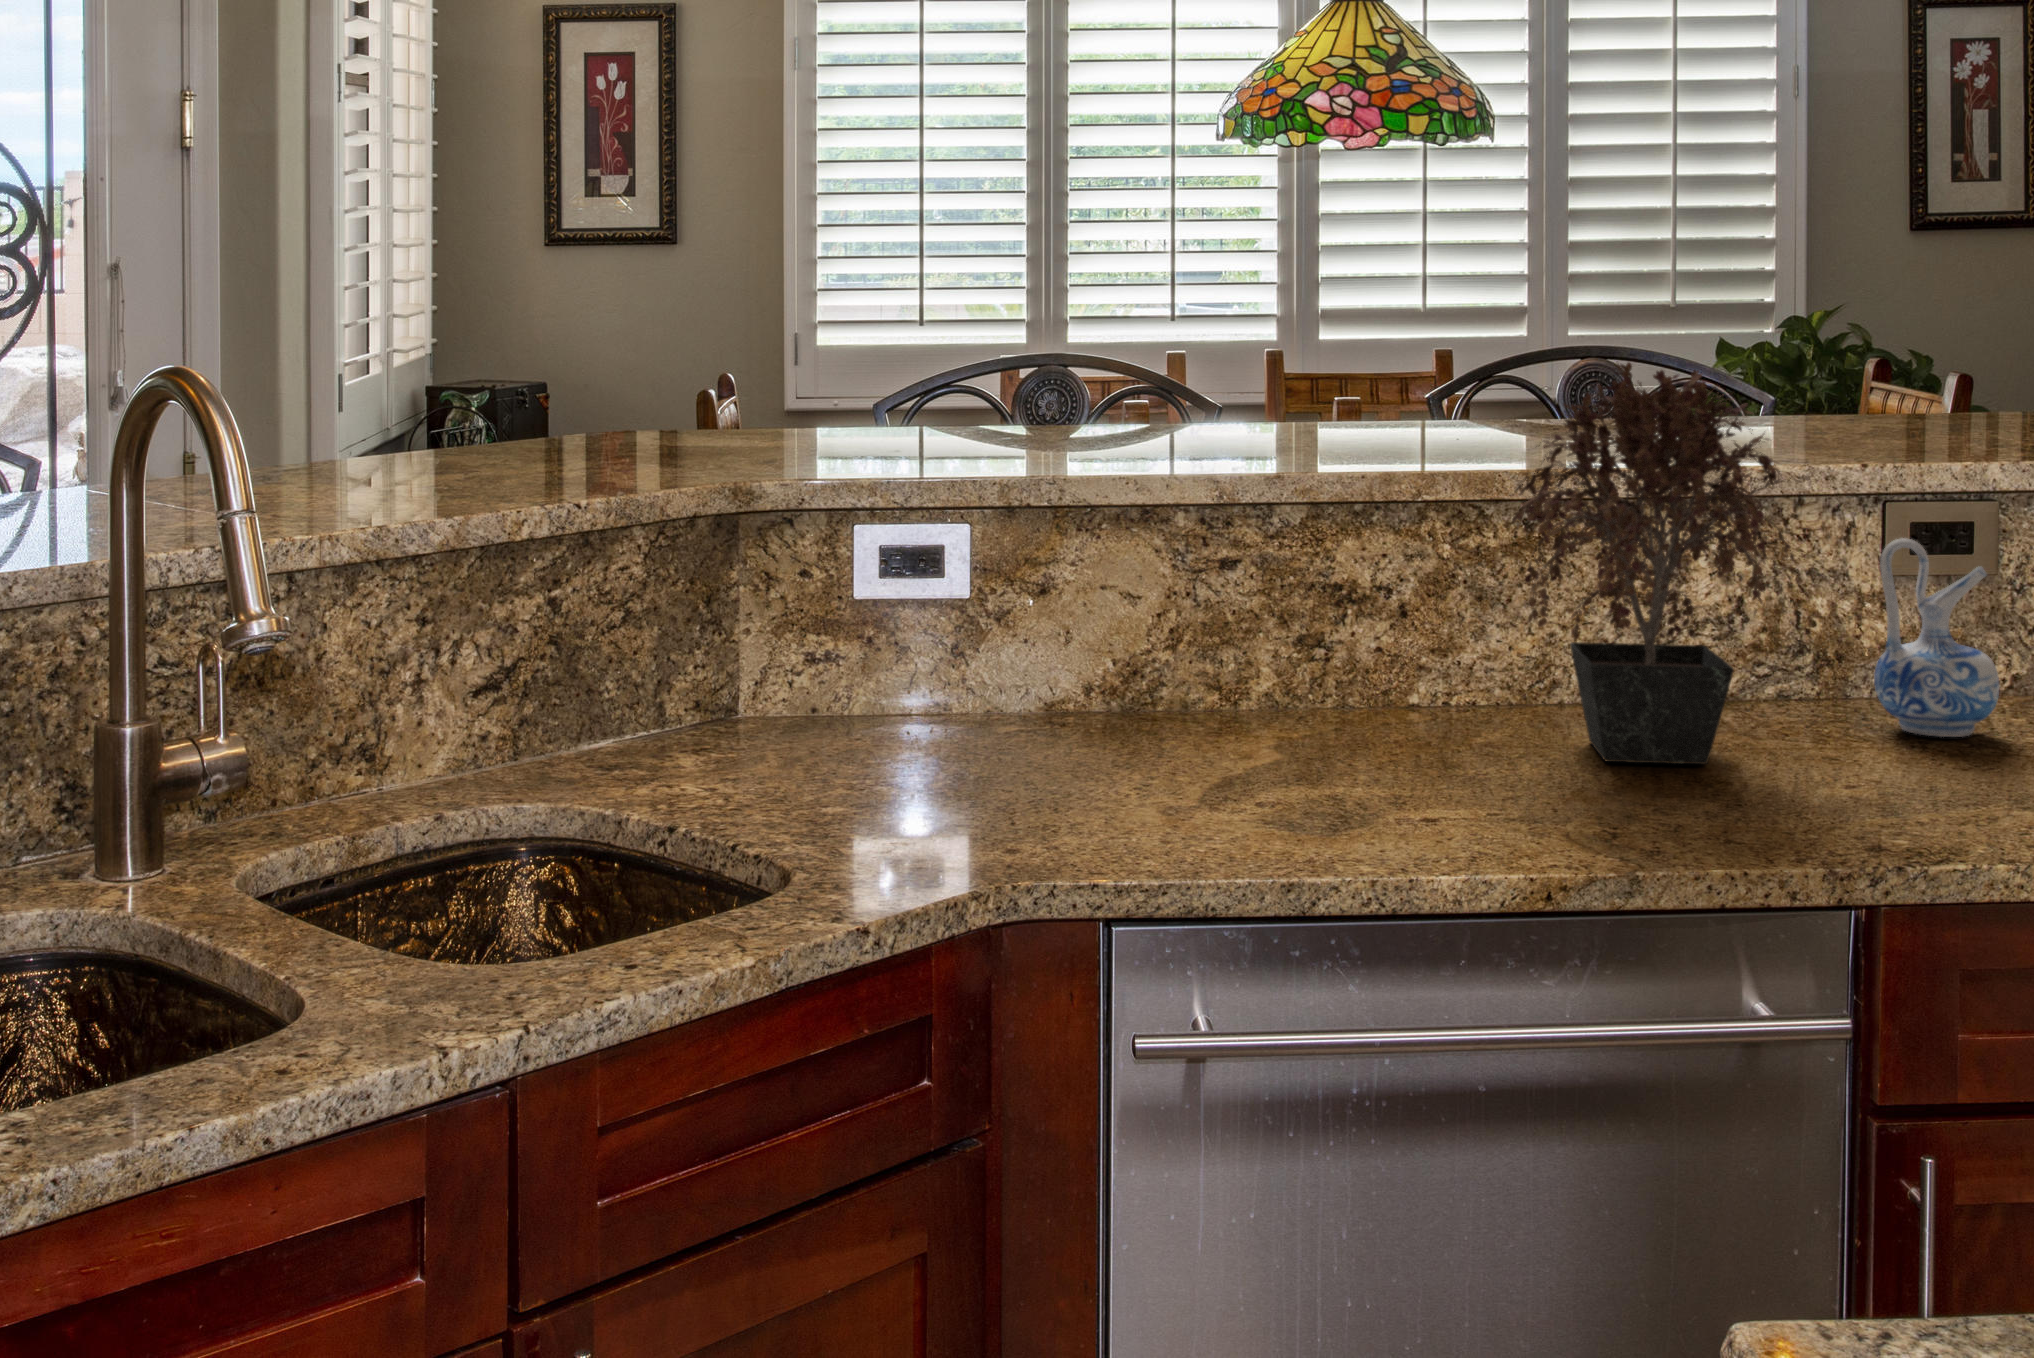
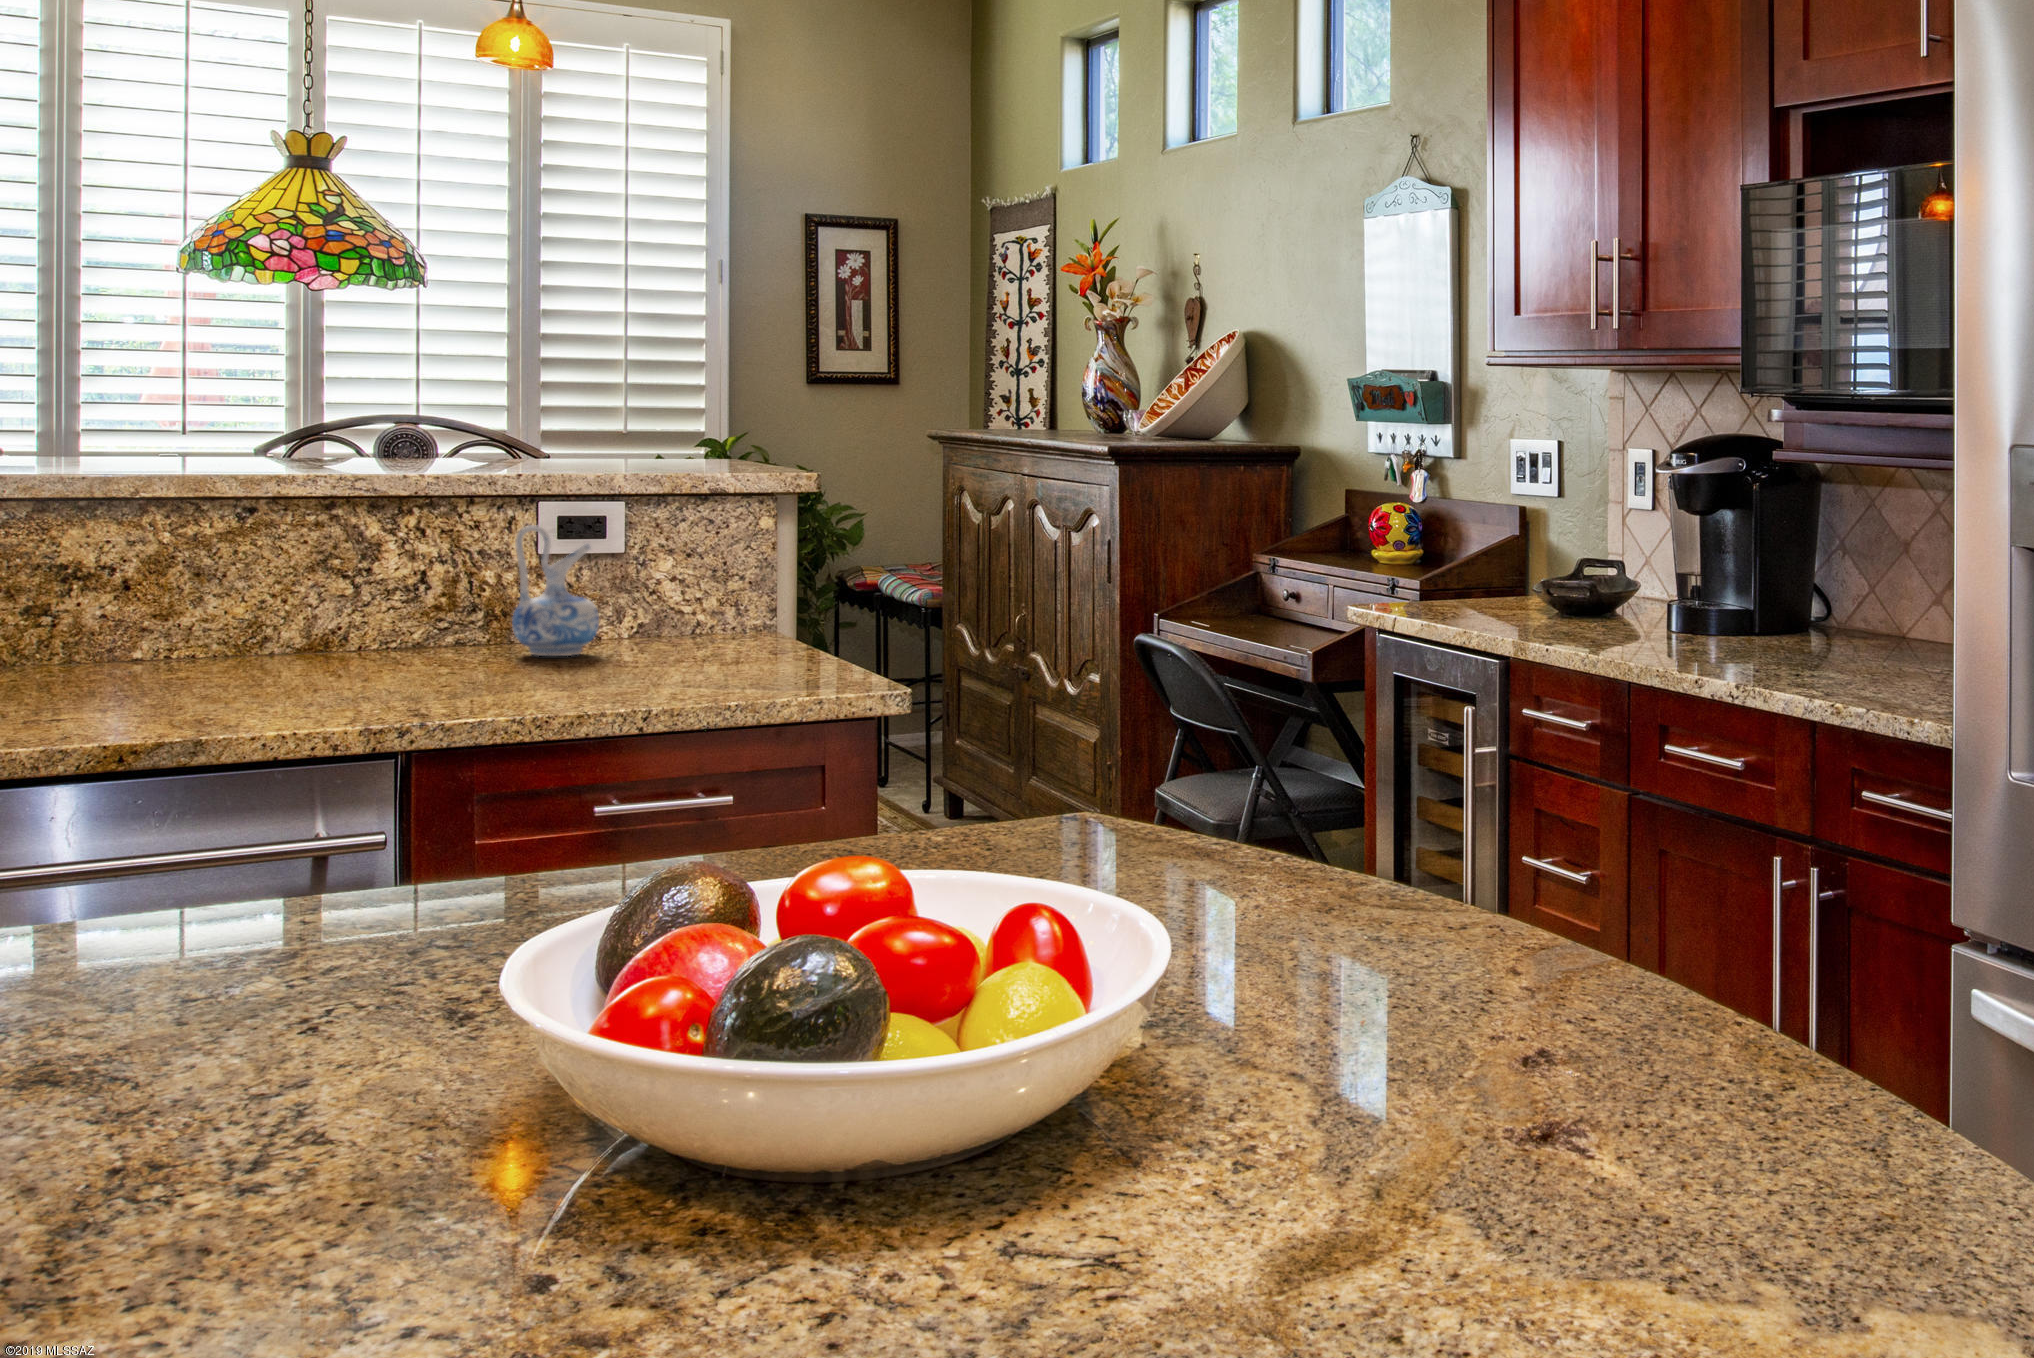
potted plant: present [1511,363,1806,764] -> none [184,392,432,679]

